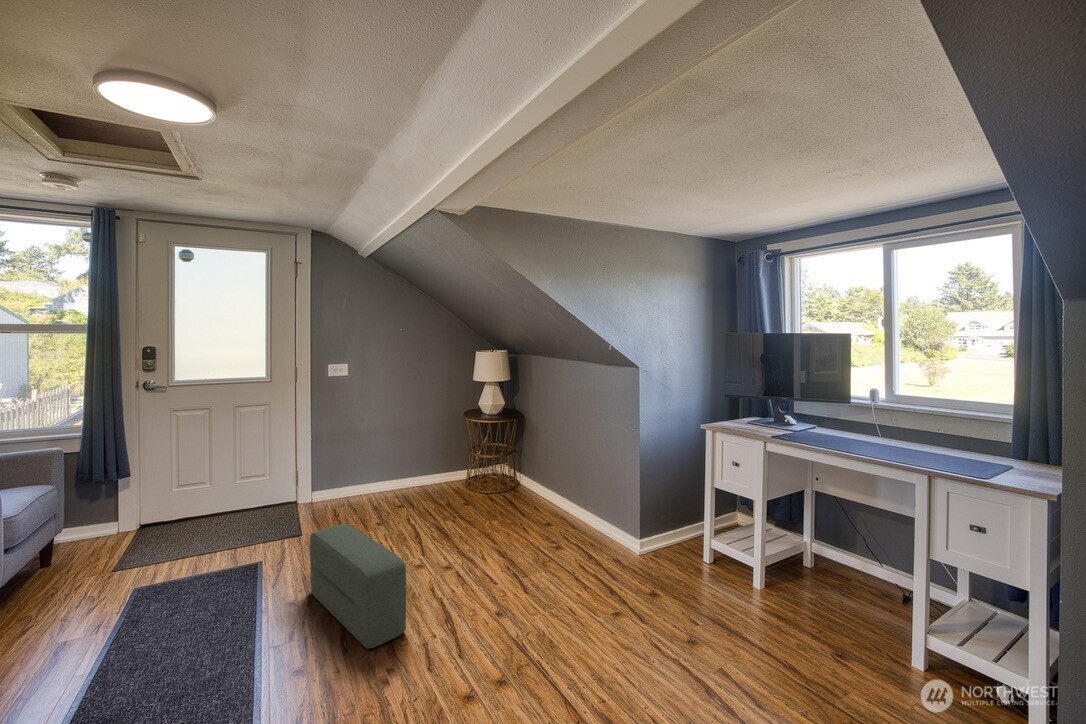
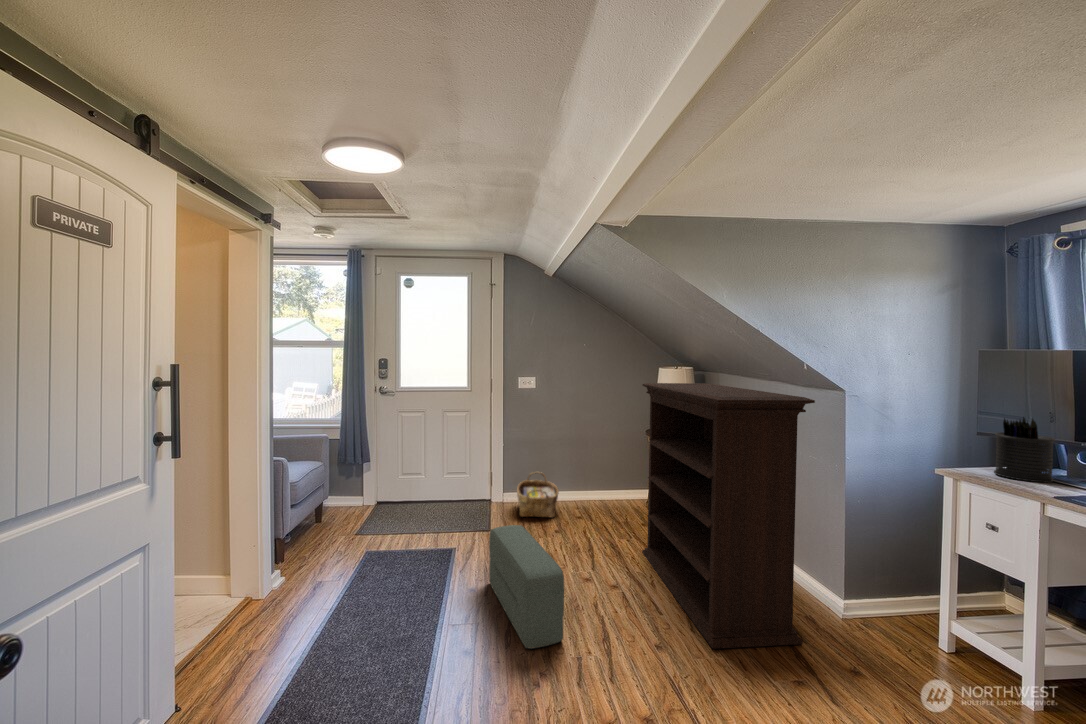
bookshelf: none [468,365,623,603] -> present [642,383,815,649]
pen holder: none [735,383,770,430] -> present [994,417,1055,482]
woven basket: none [329,465,378,516] -> present [517,472,559,517]

